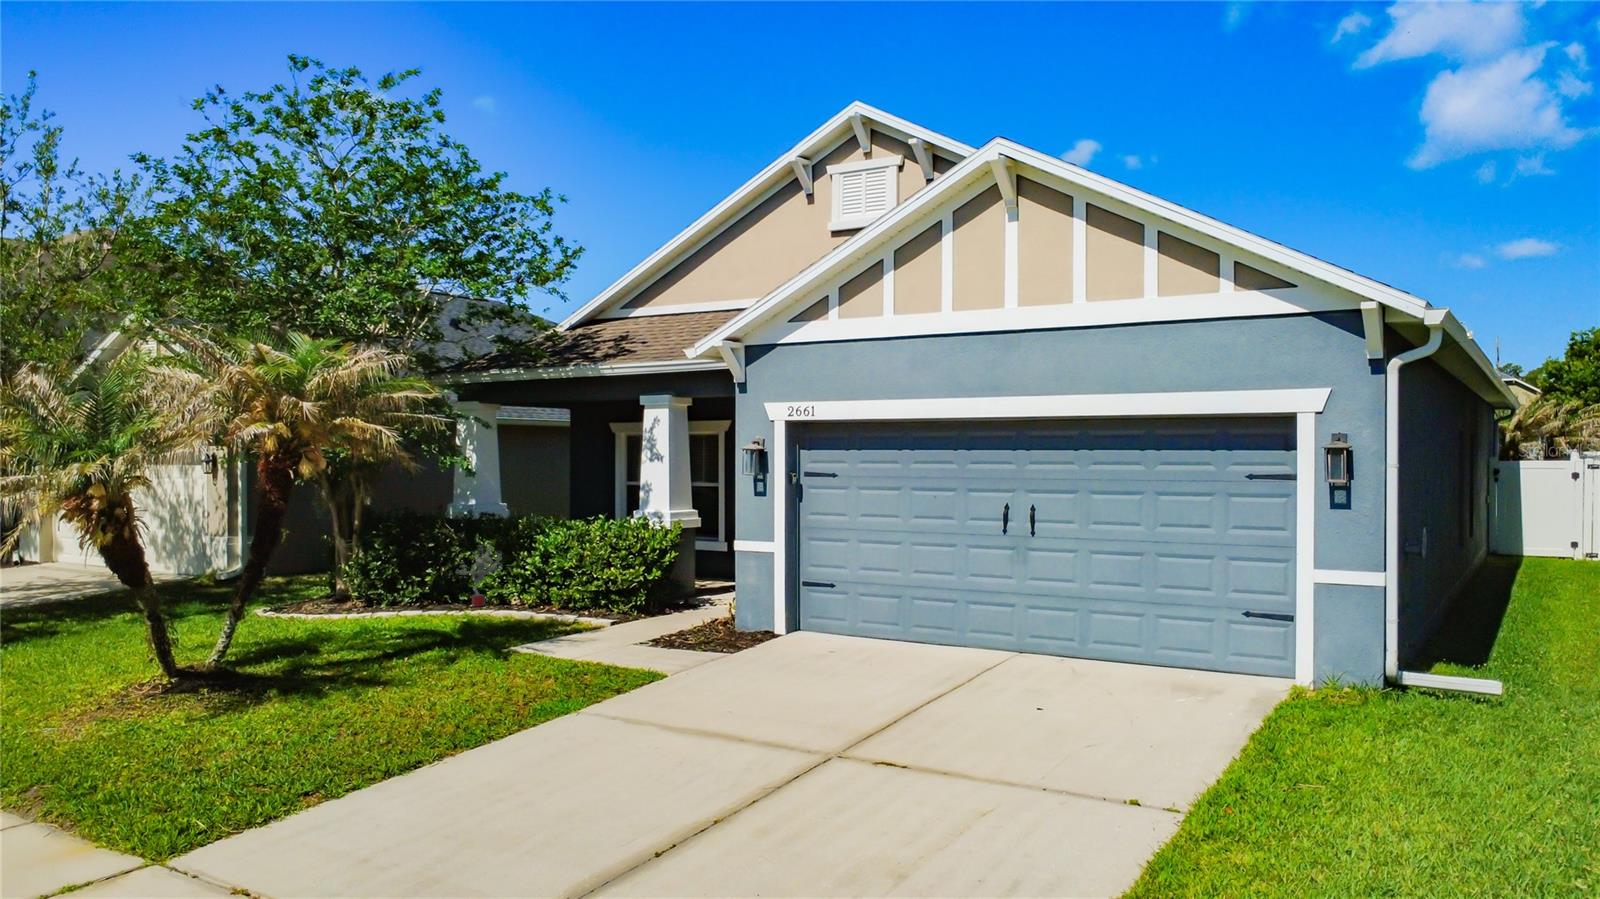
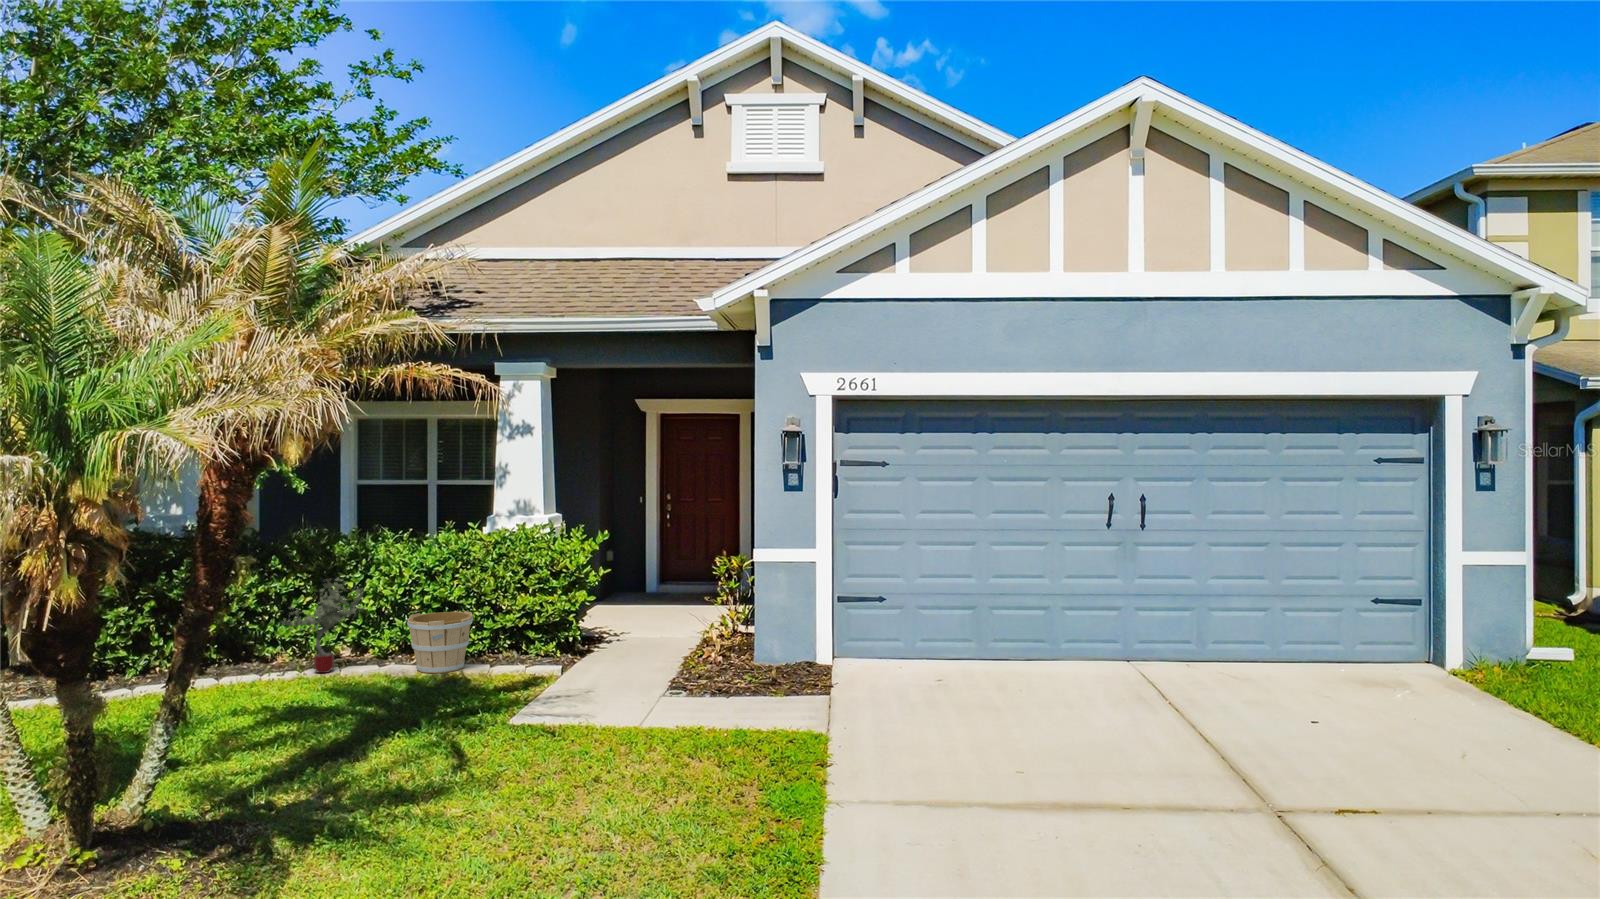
wooden bucket: none [521,572,565,613] -> present [407,611,473,673]

